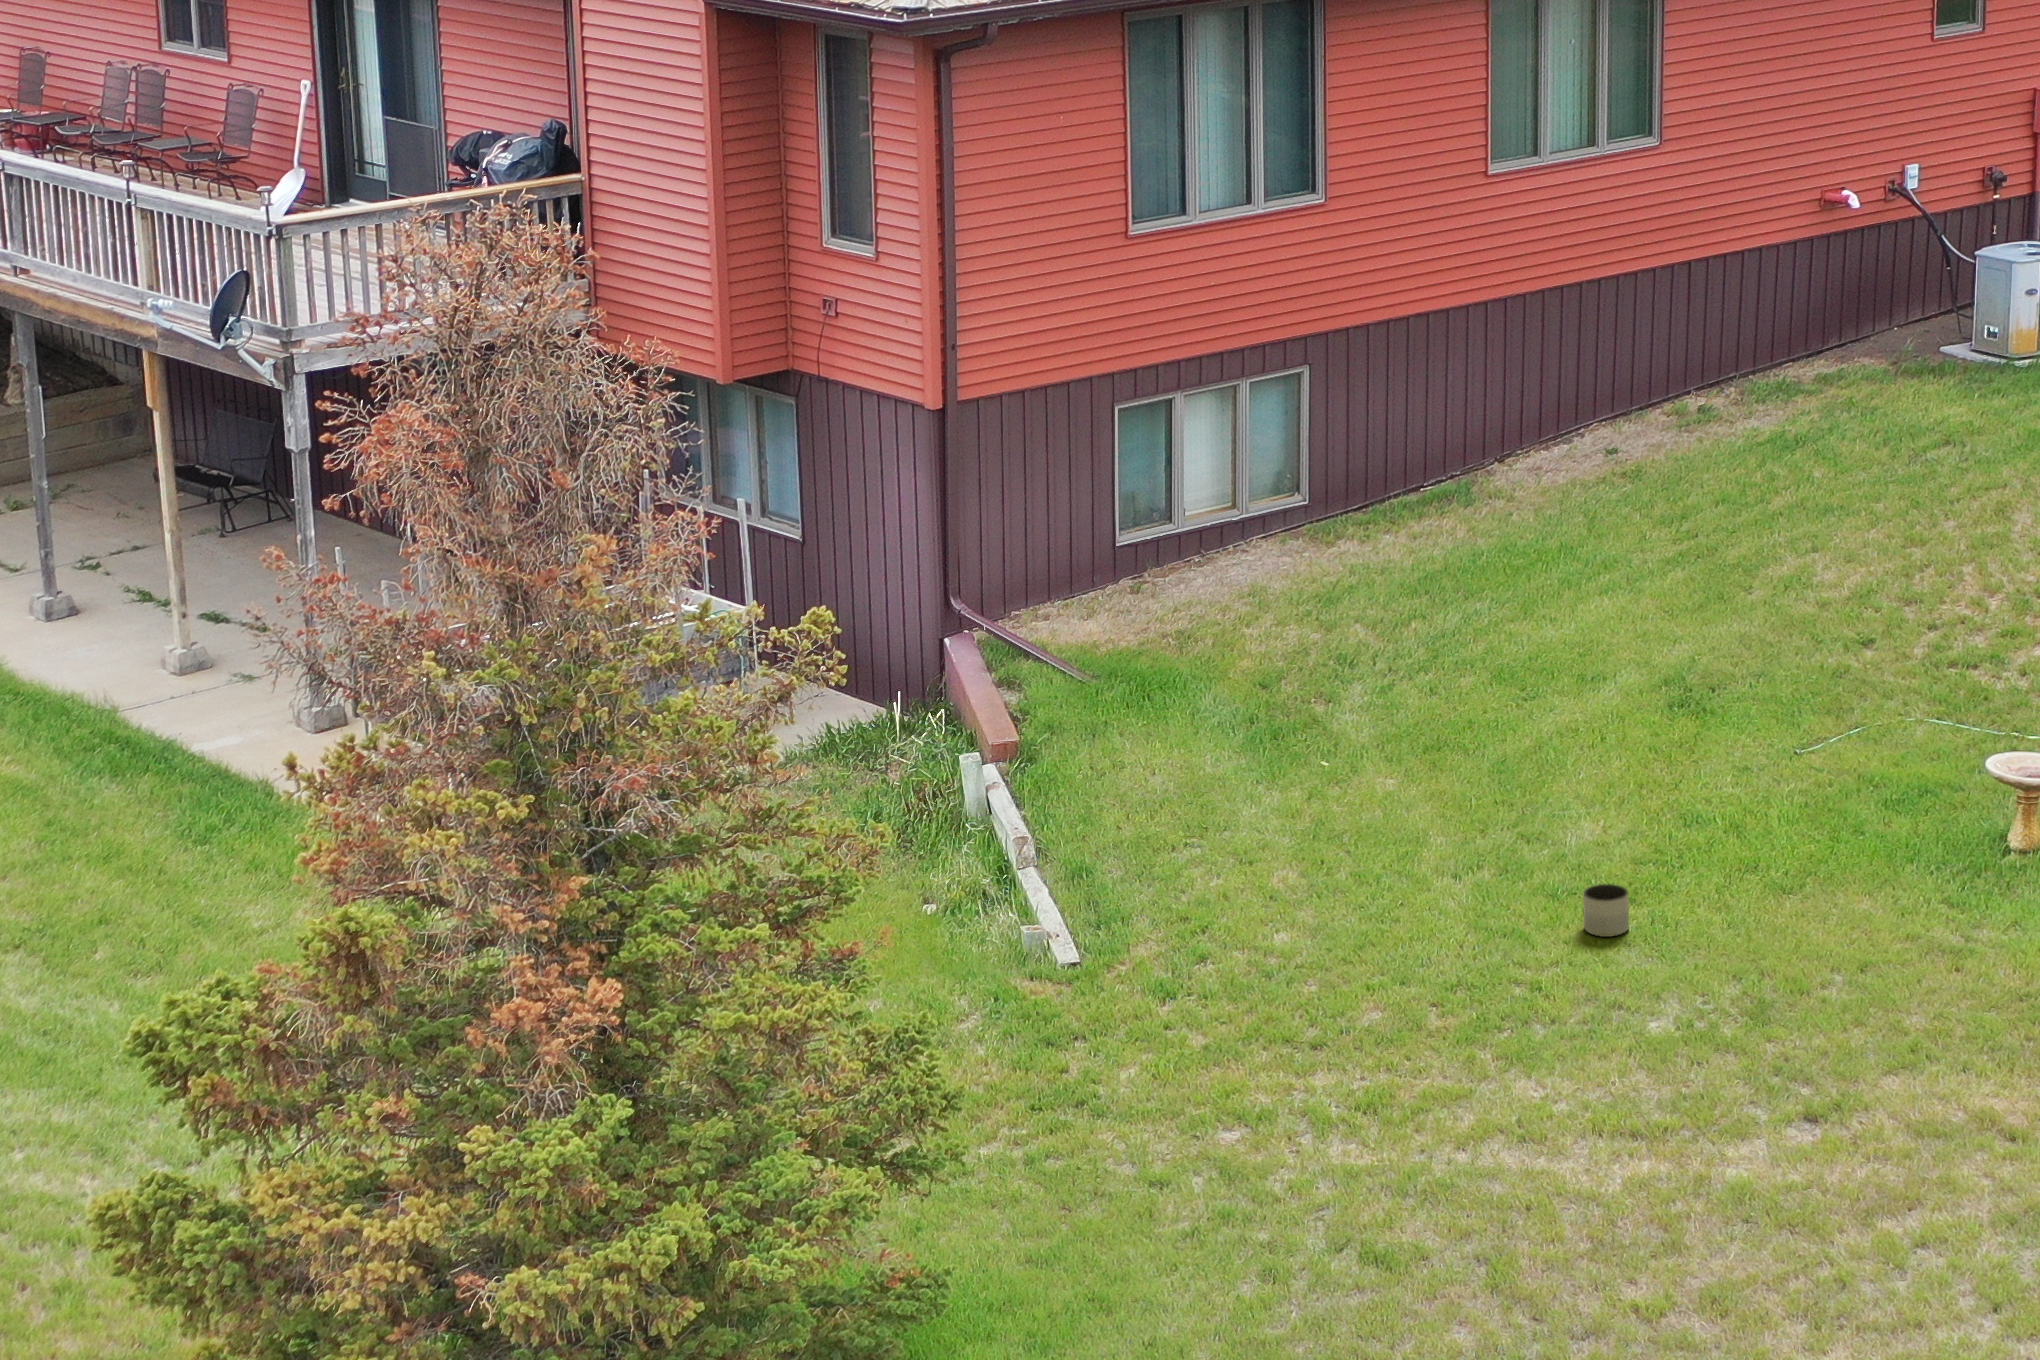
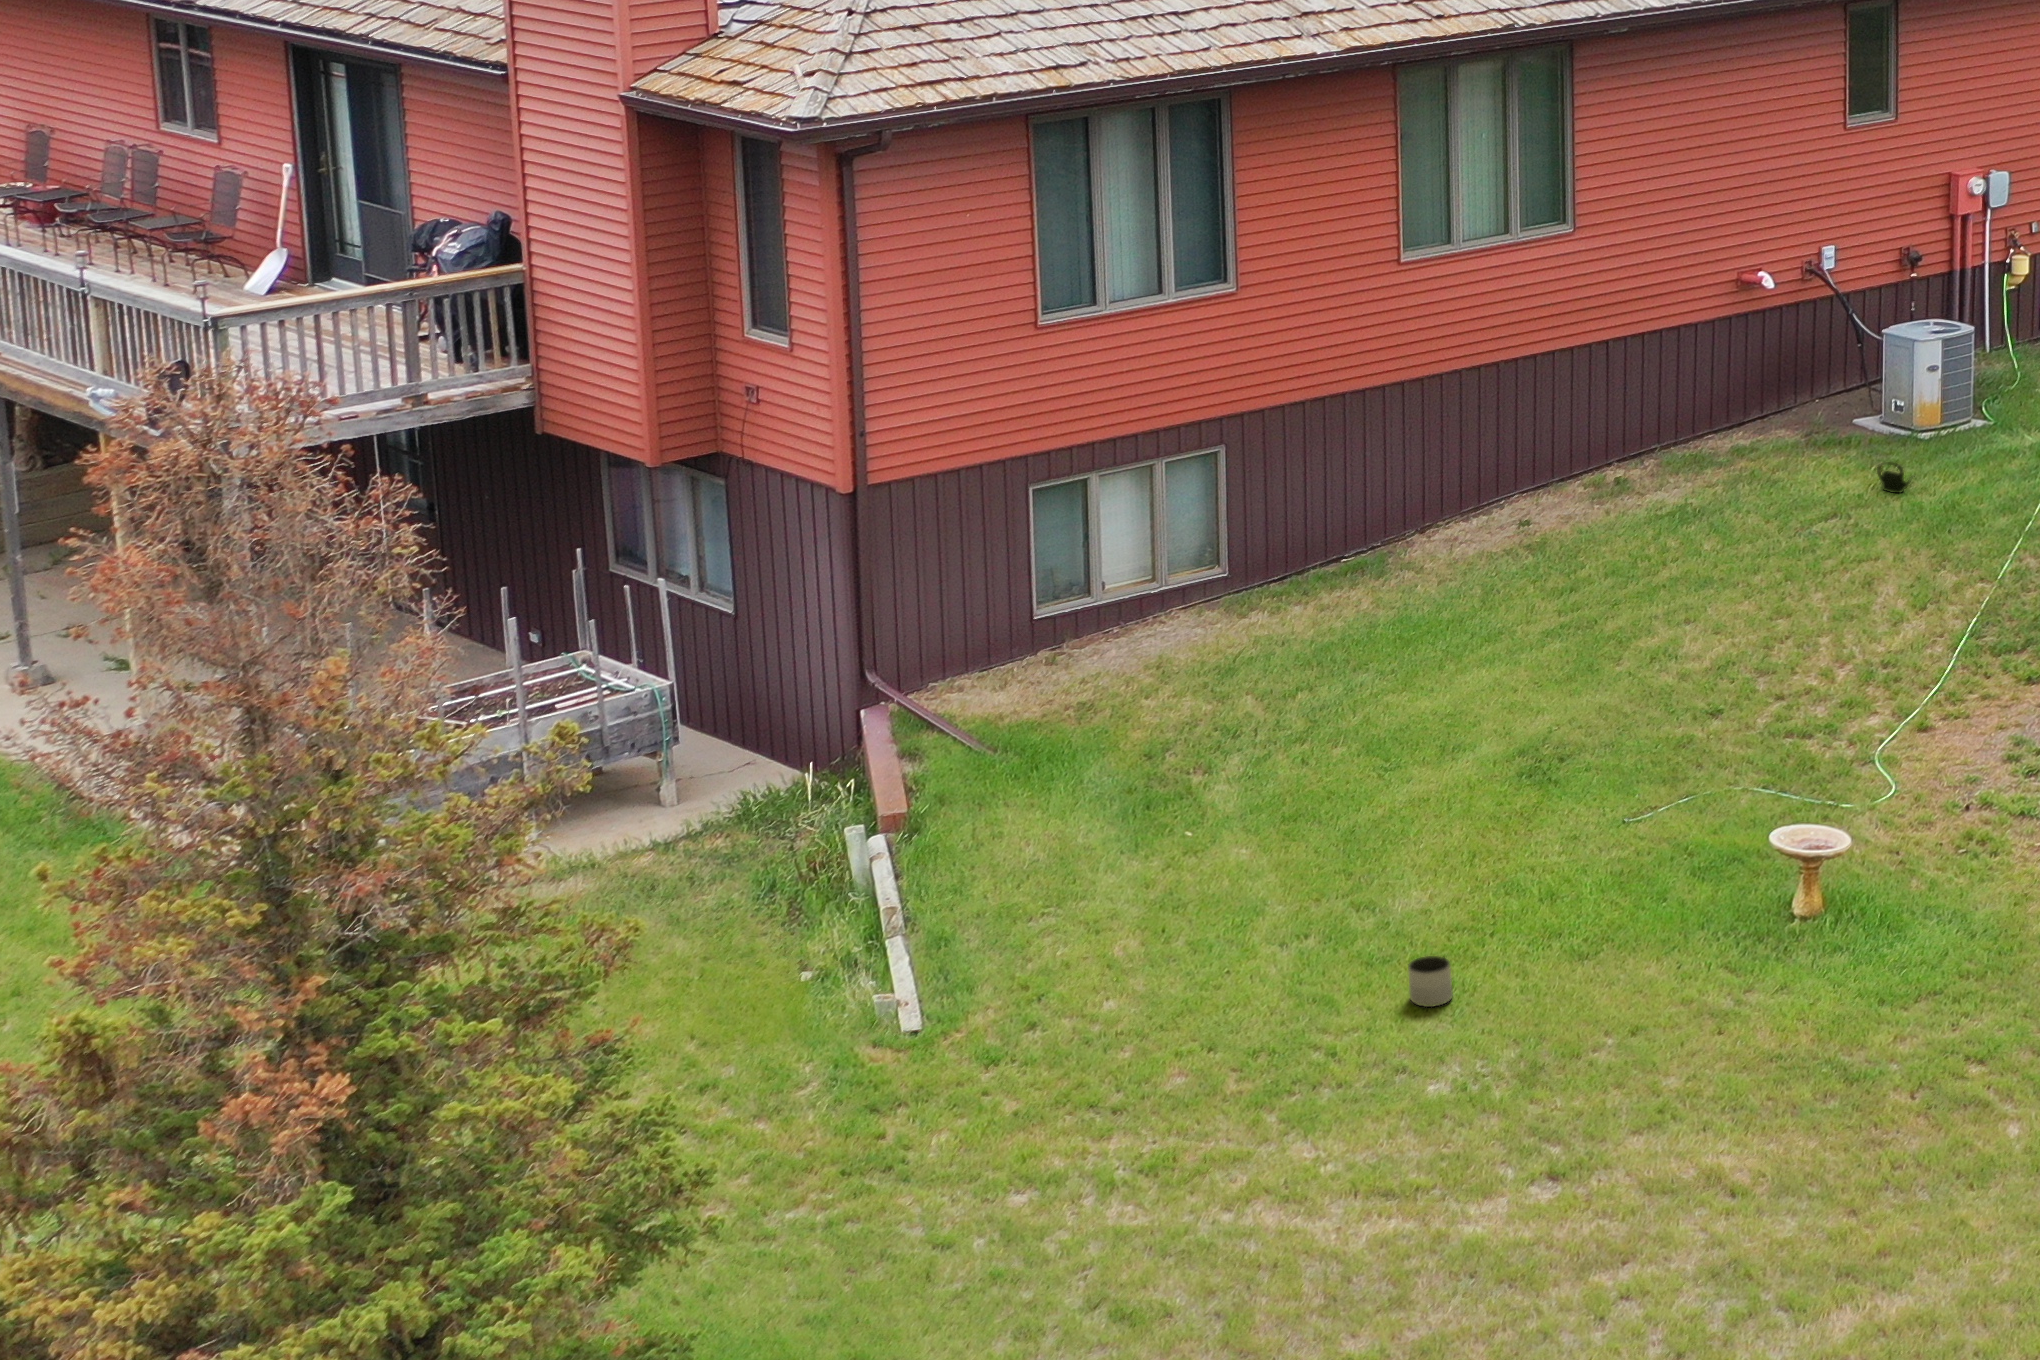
watering can: none [1980,391,2025,424] -> present [1877,463,1915,493]

